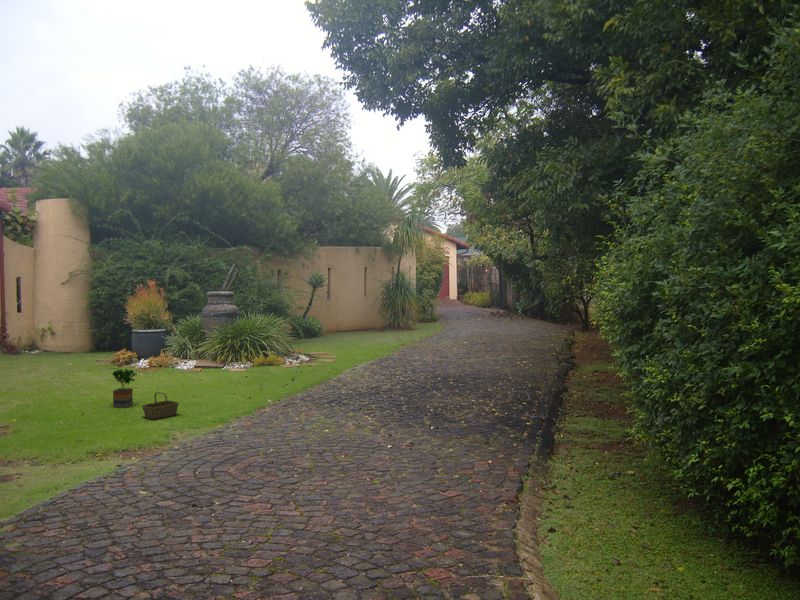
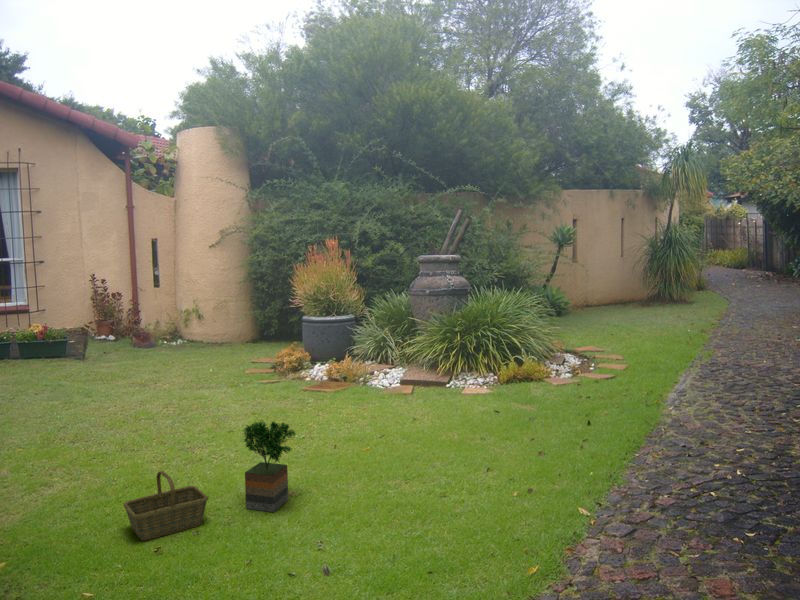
basket: present [142,392,179,420] -> present [123,471,208,541]

